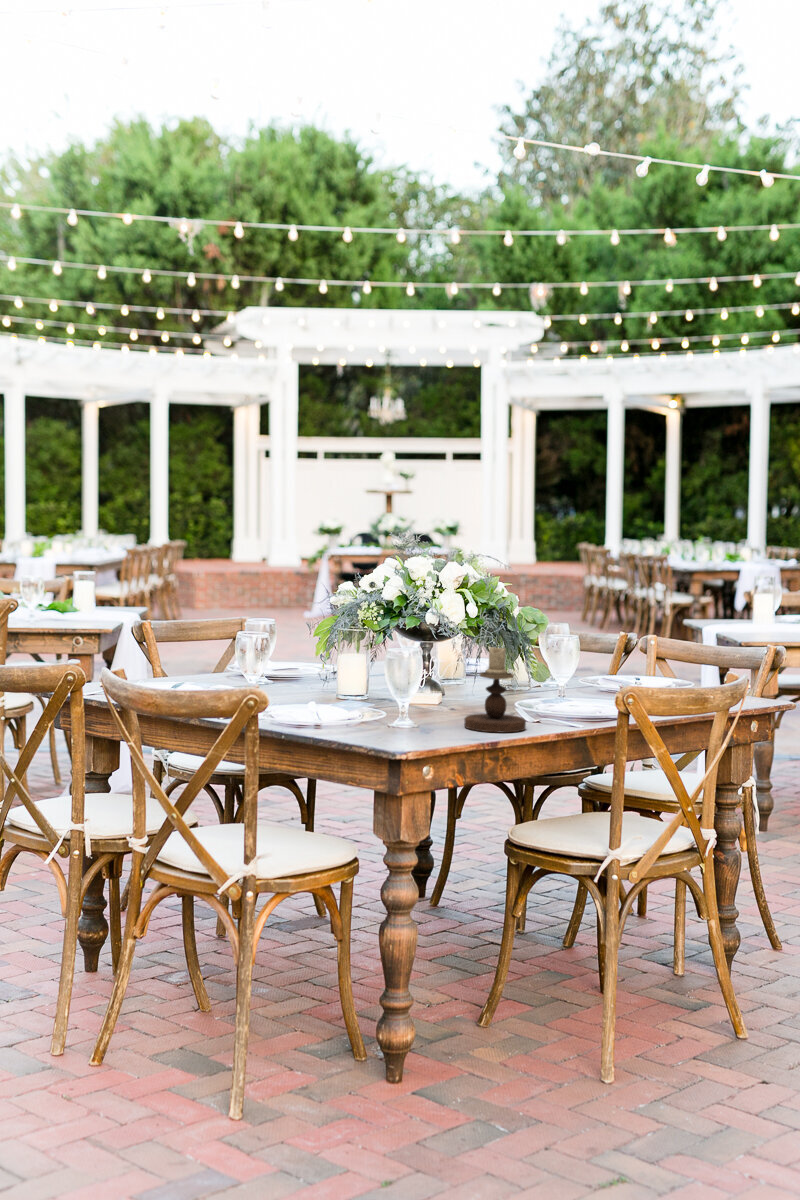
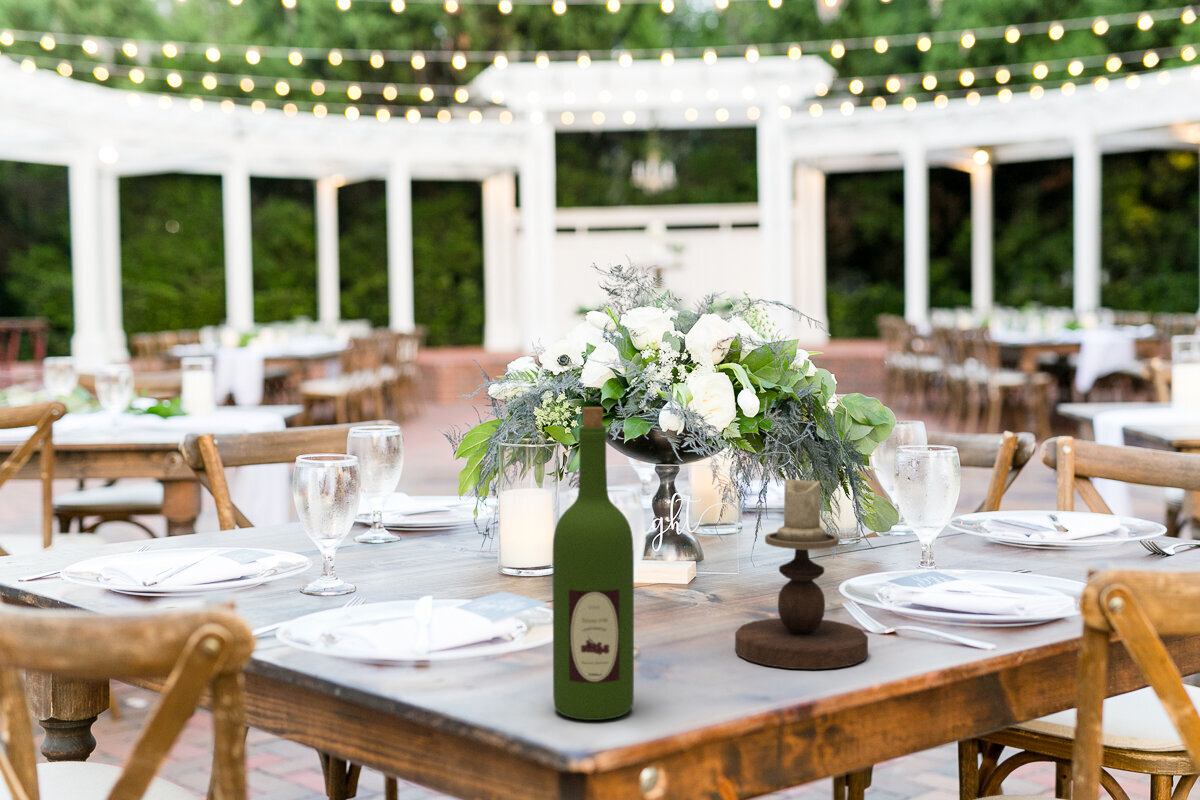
wine bottle: none [388,611,424,744] -> present [553,407,634,720]

